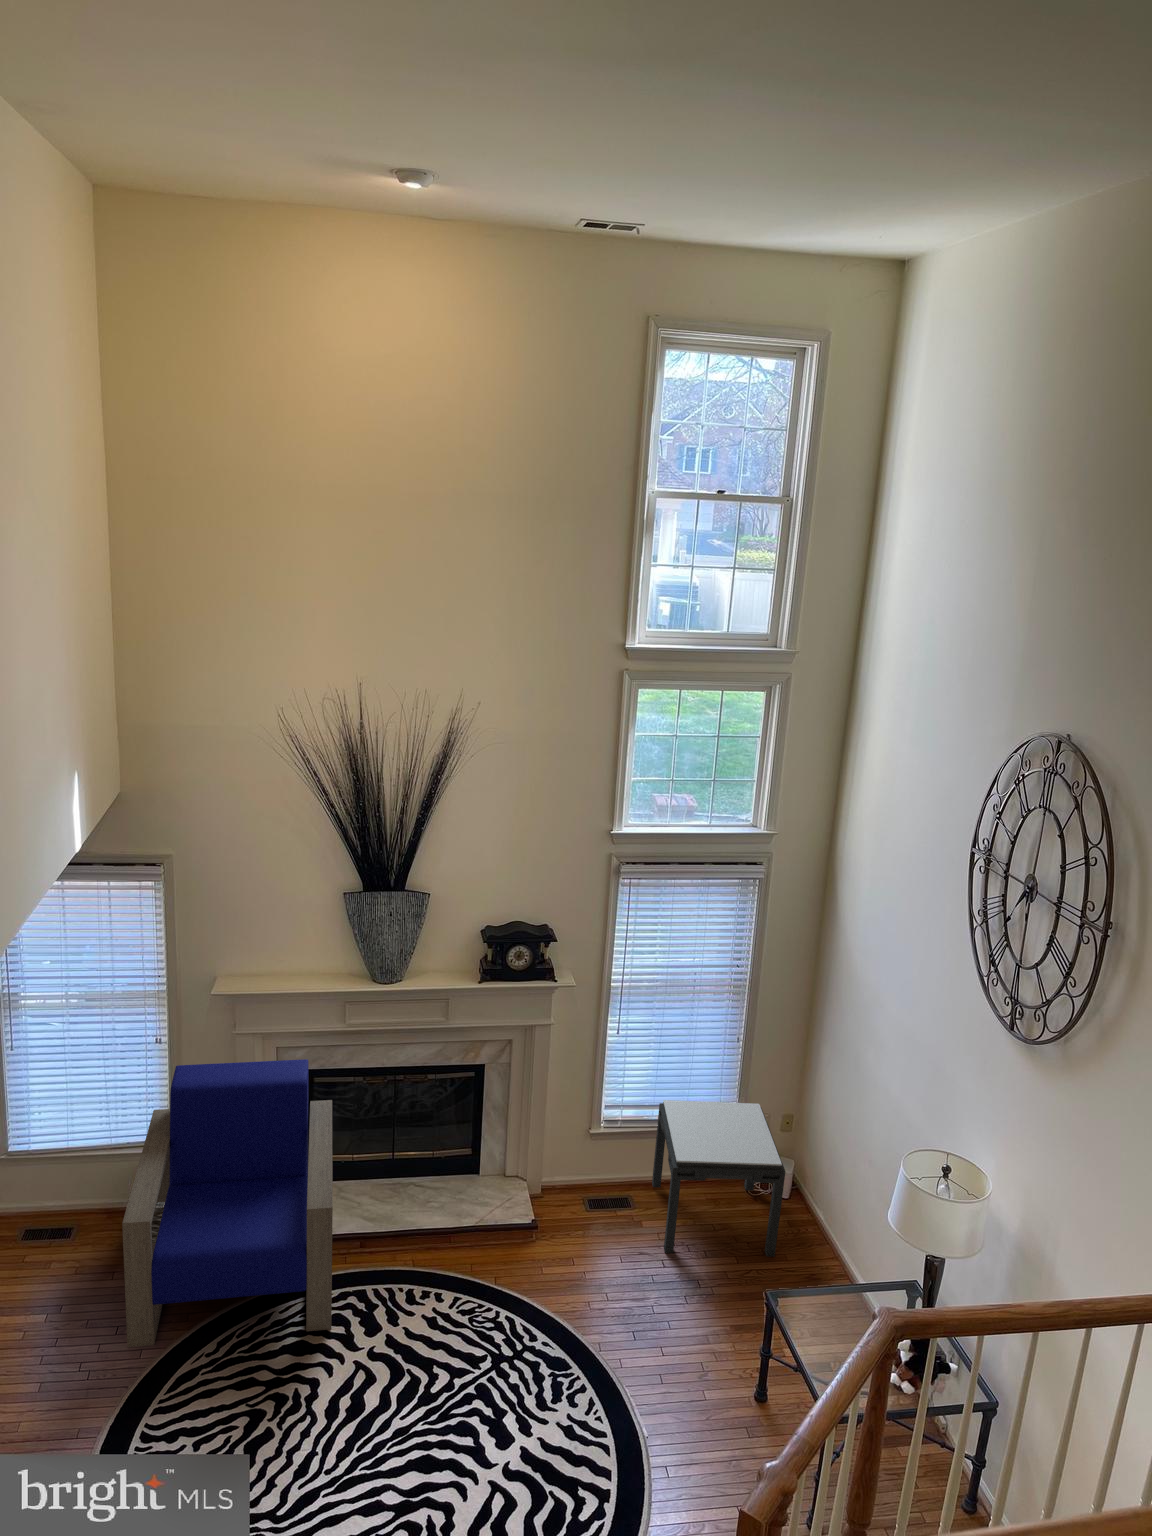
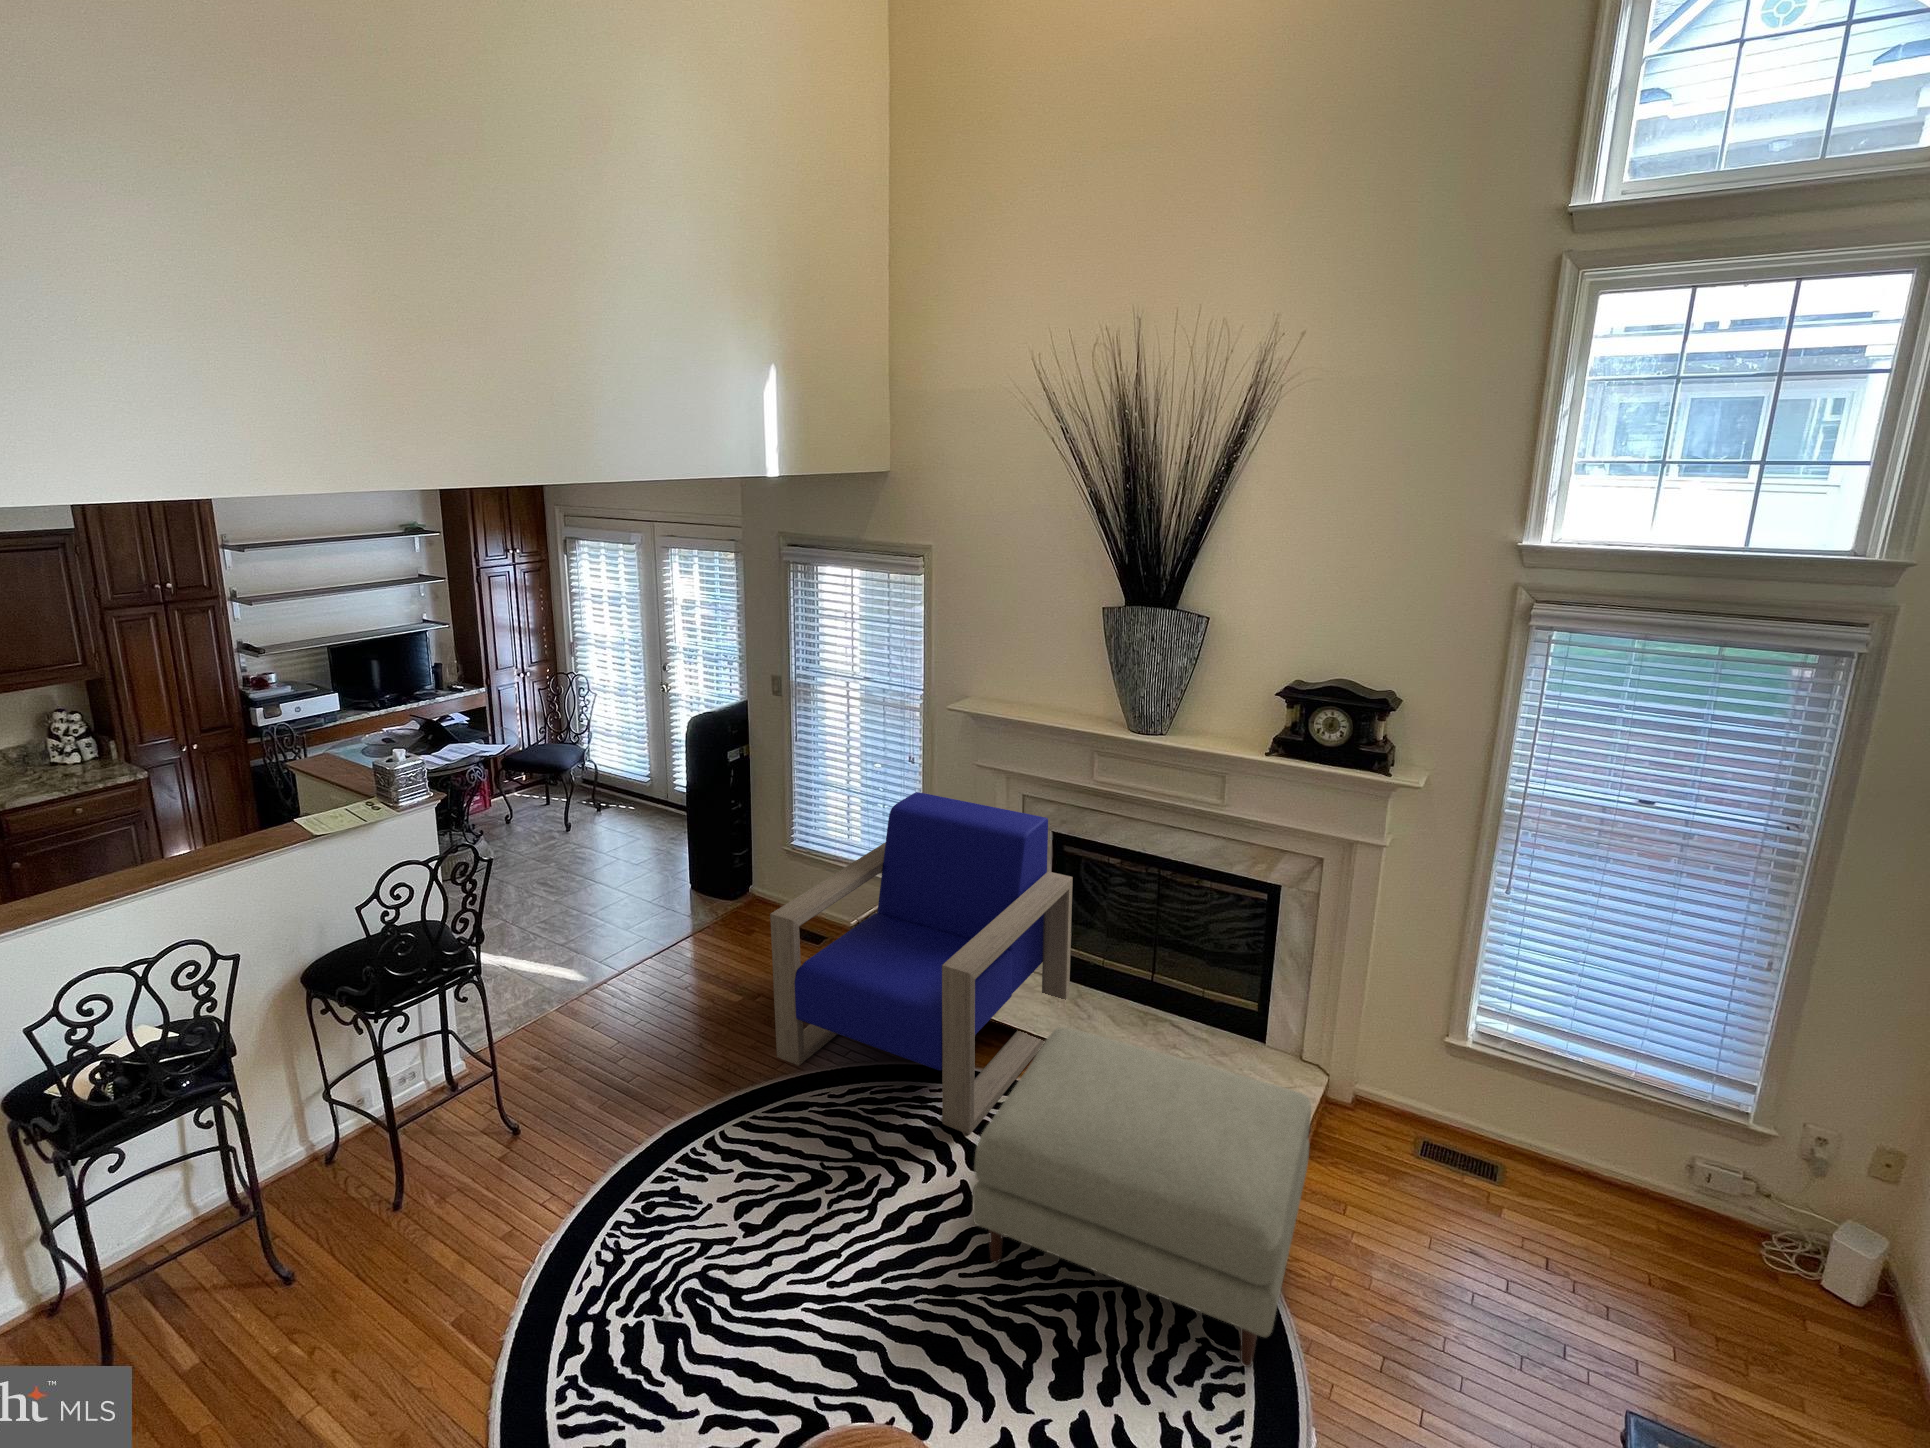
side table: present [652,1100,786,1257] -> none [1524,1029,1819,1392]
ottoman: none [386,1201,598,1401] -> present [973,1027,1311,1367]

